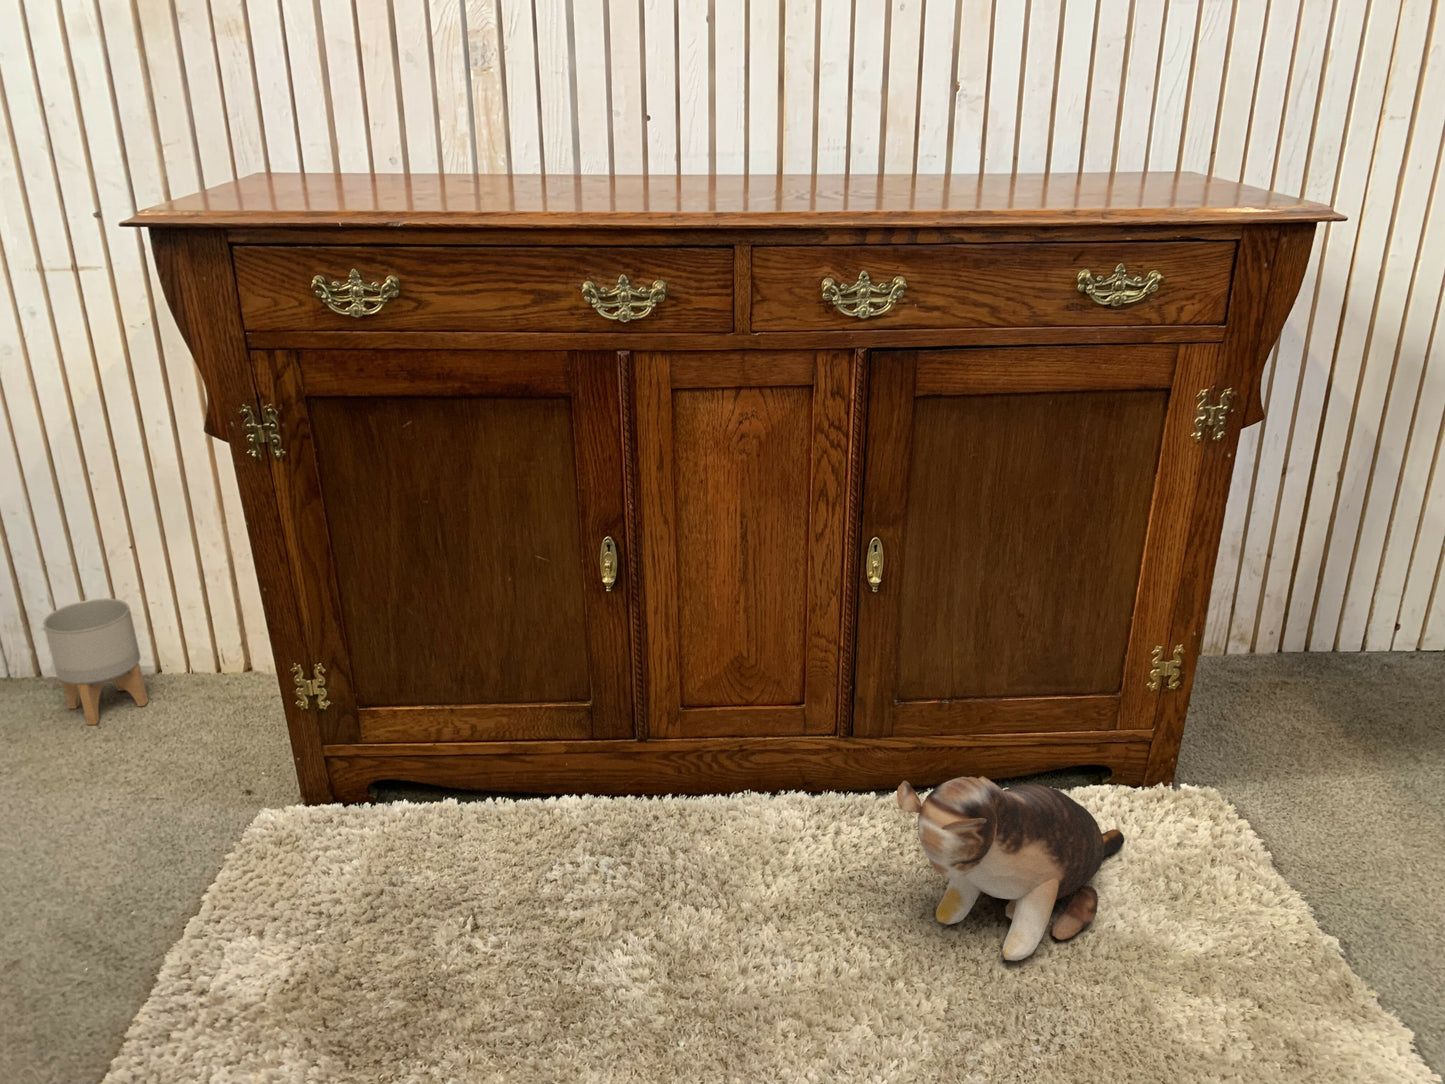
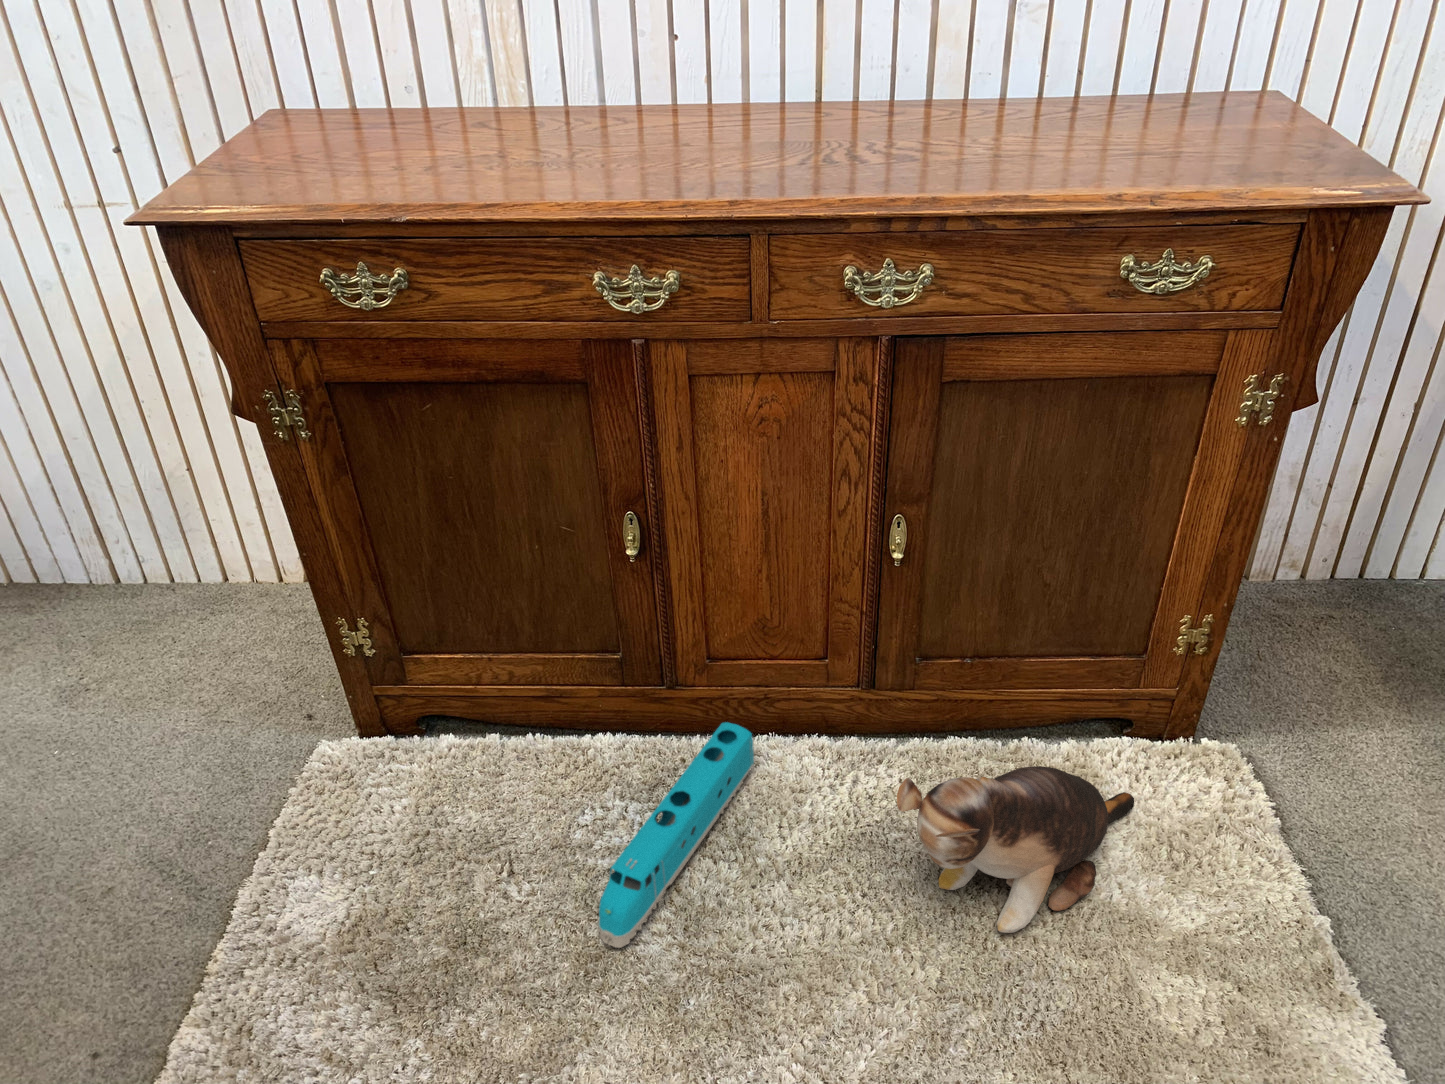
planter: present [43,599,148,725] -> none [111,519,215,639]
toy train: none [576,767,732,990] -> present [599,722,754,948]

